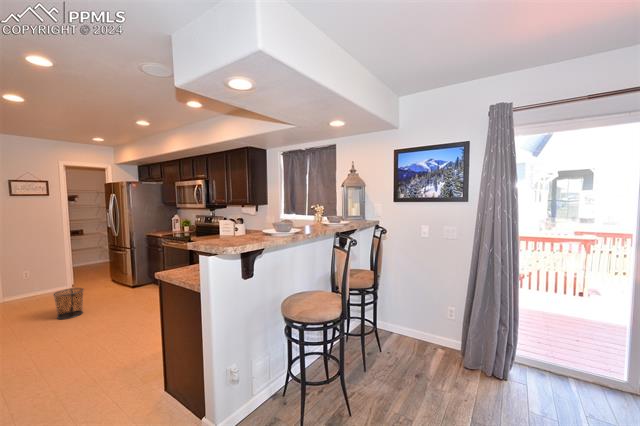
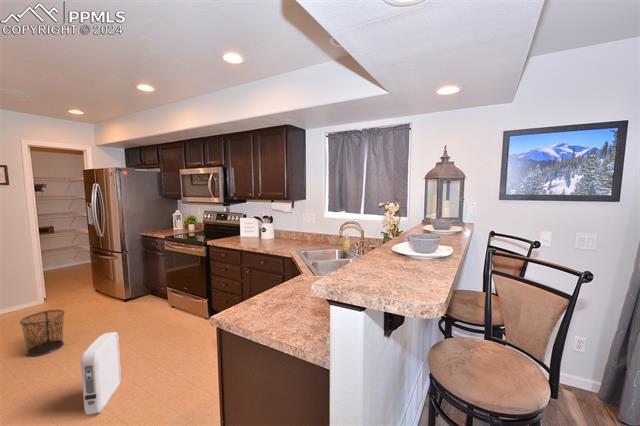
air purifier: none [86,298,116,350] -> present [81,332,121,415]

